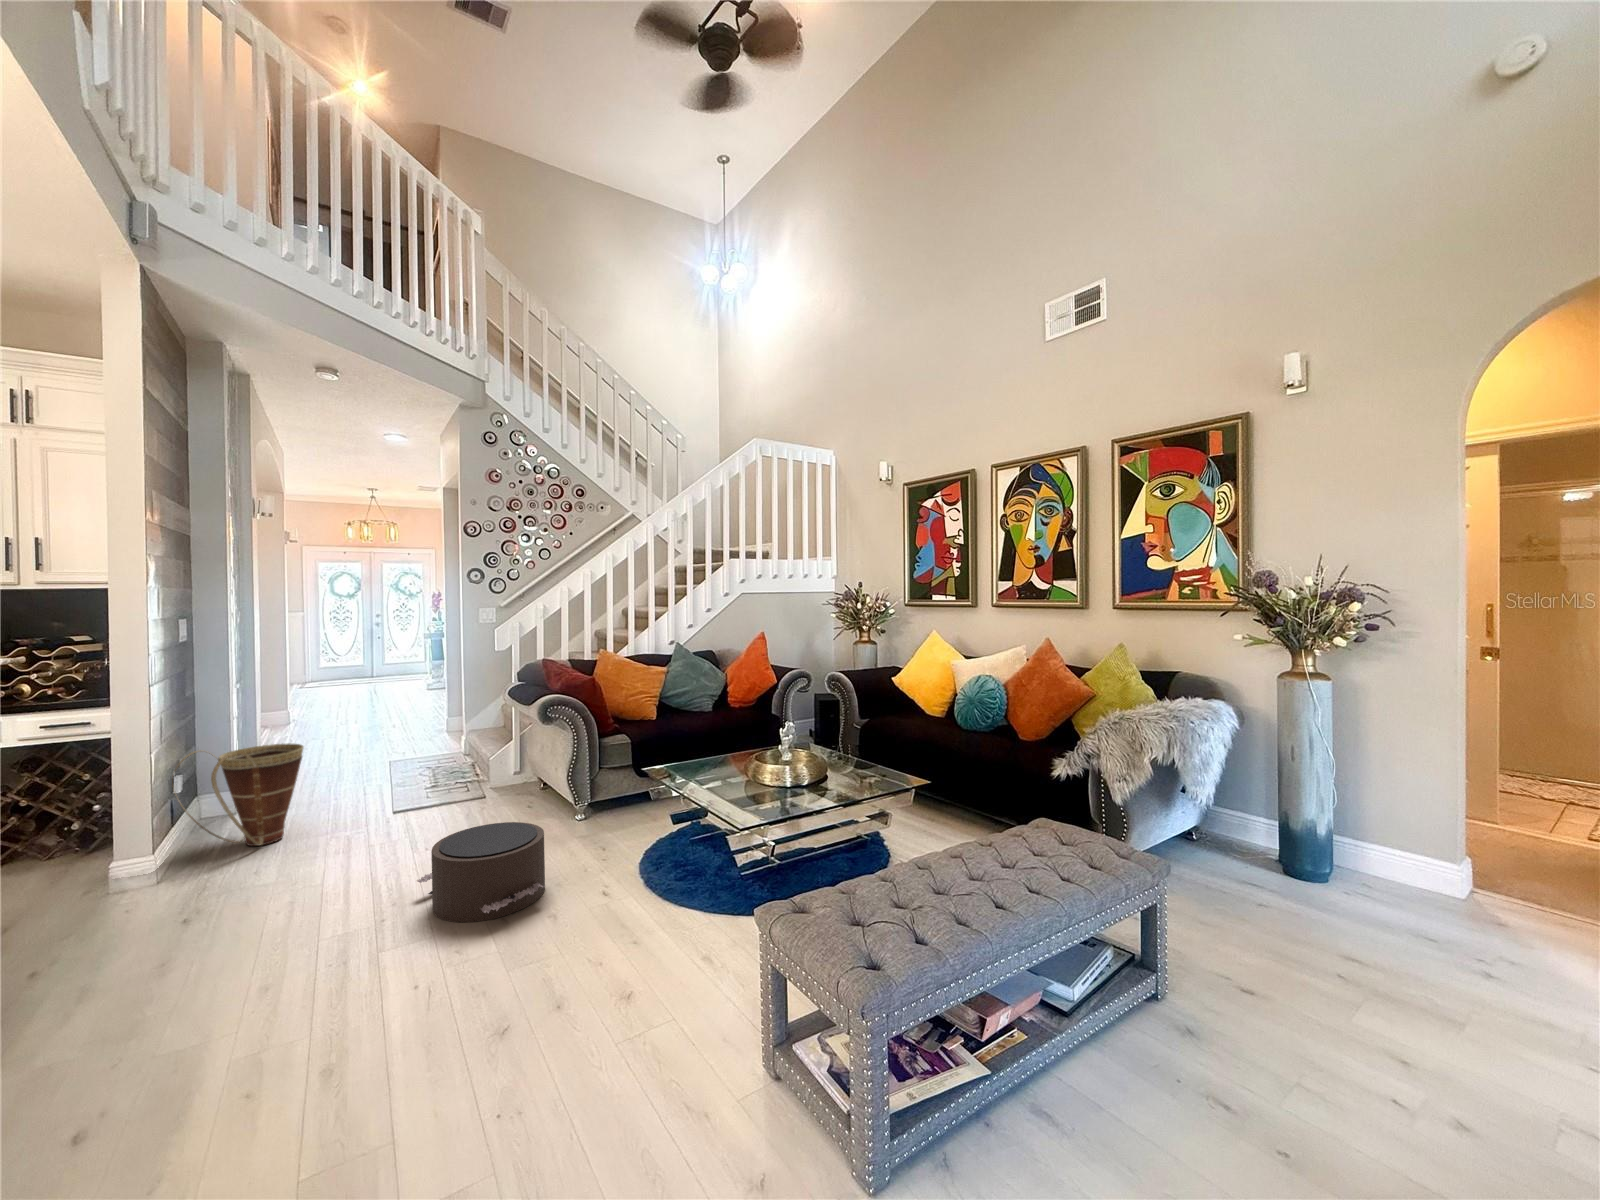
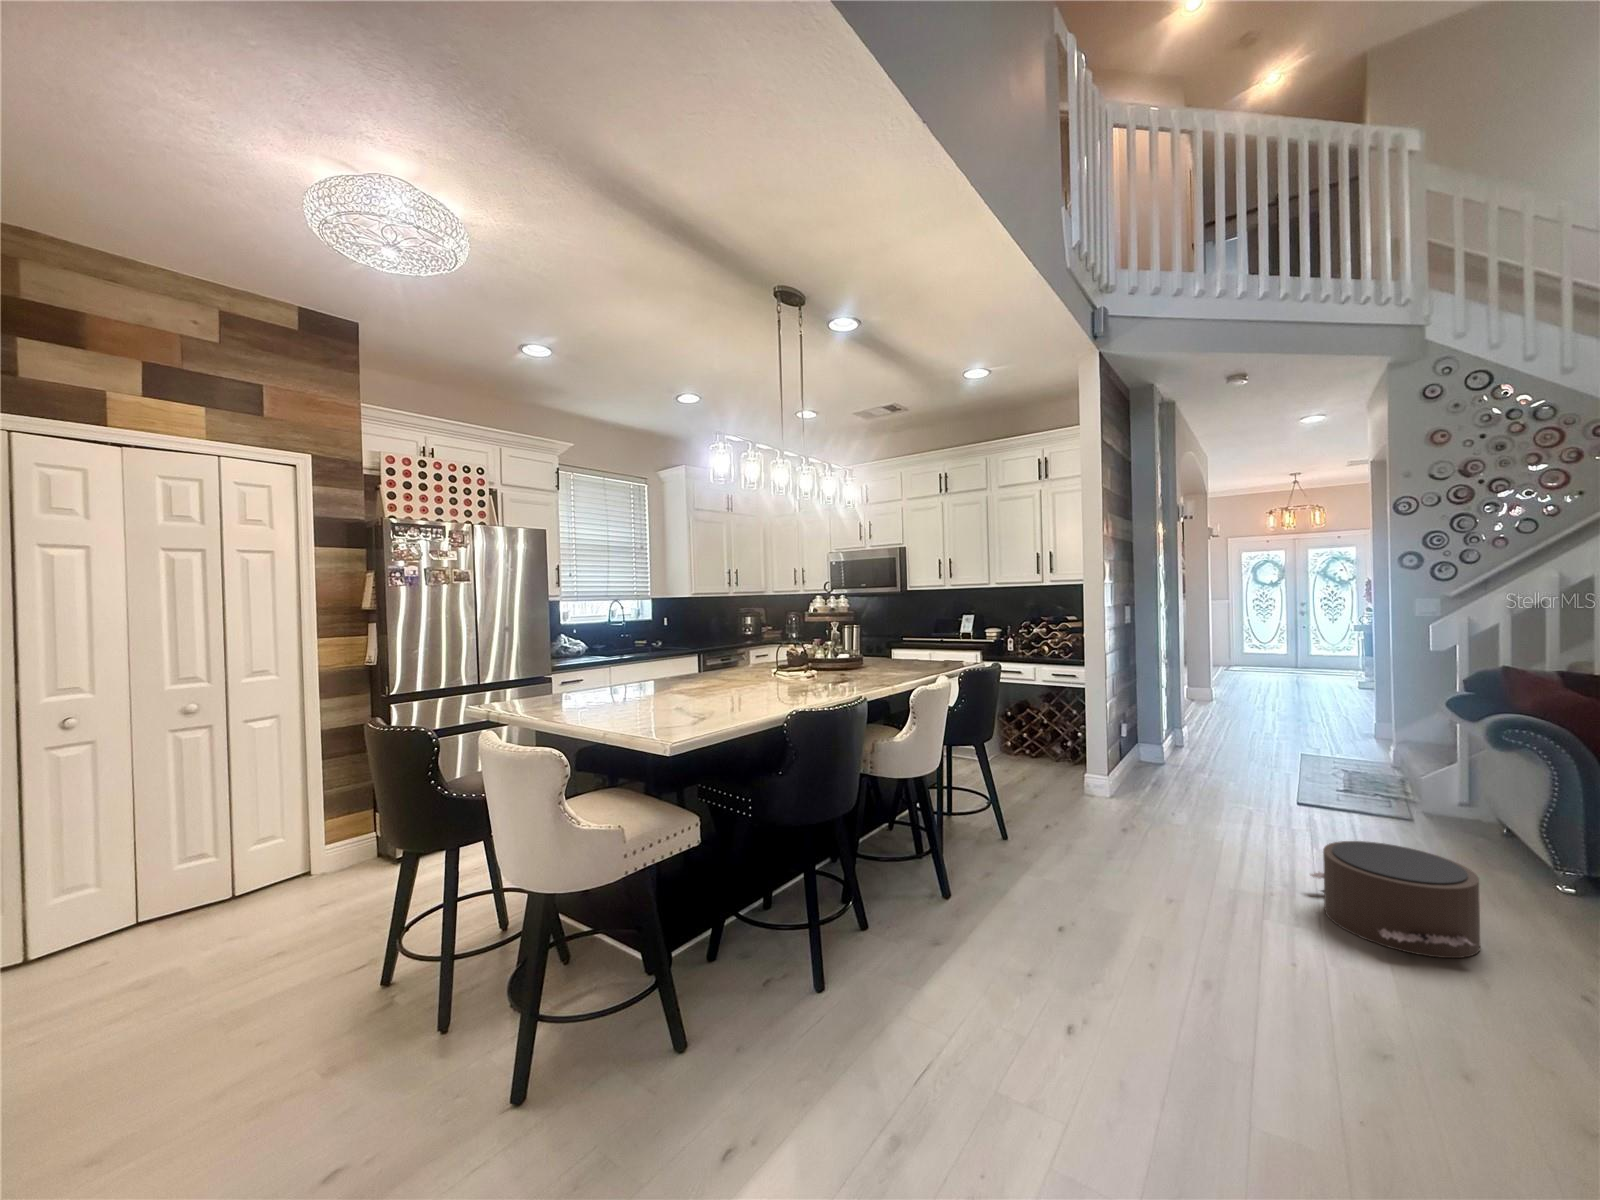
basket: present [172,744,304,846] -> none [1119,708,1213,796]

